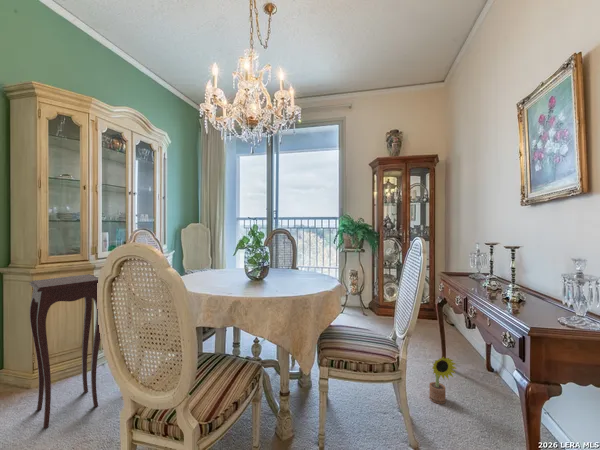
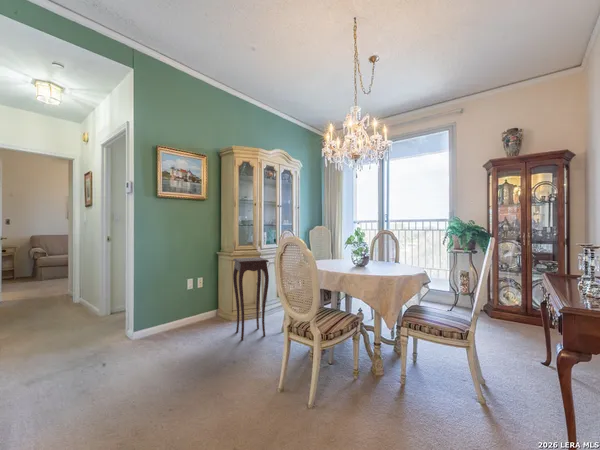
decorative plant: present [429,357,456,404] -> none [511,343,540,386]

